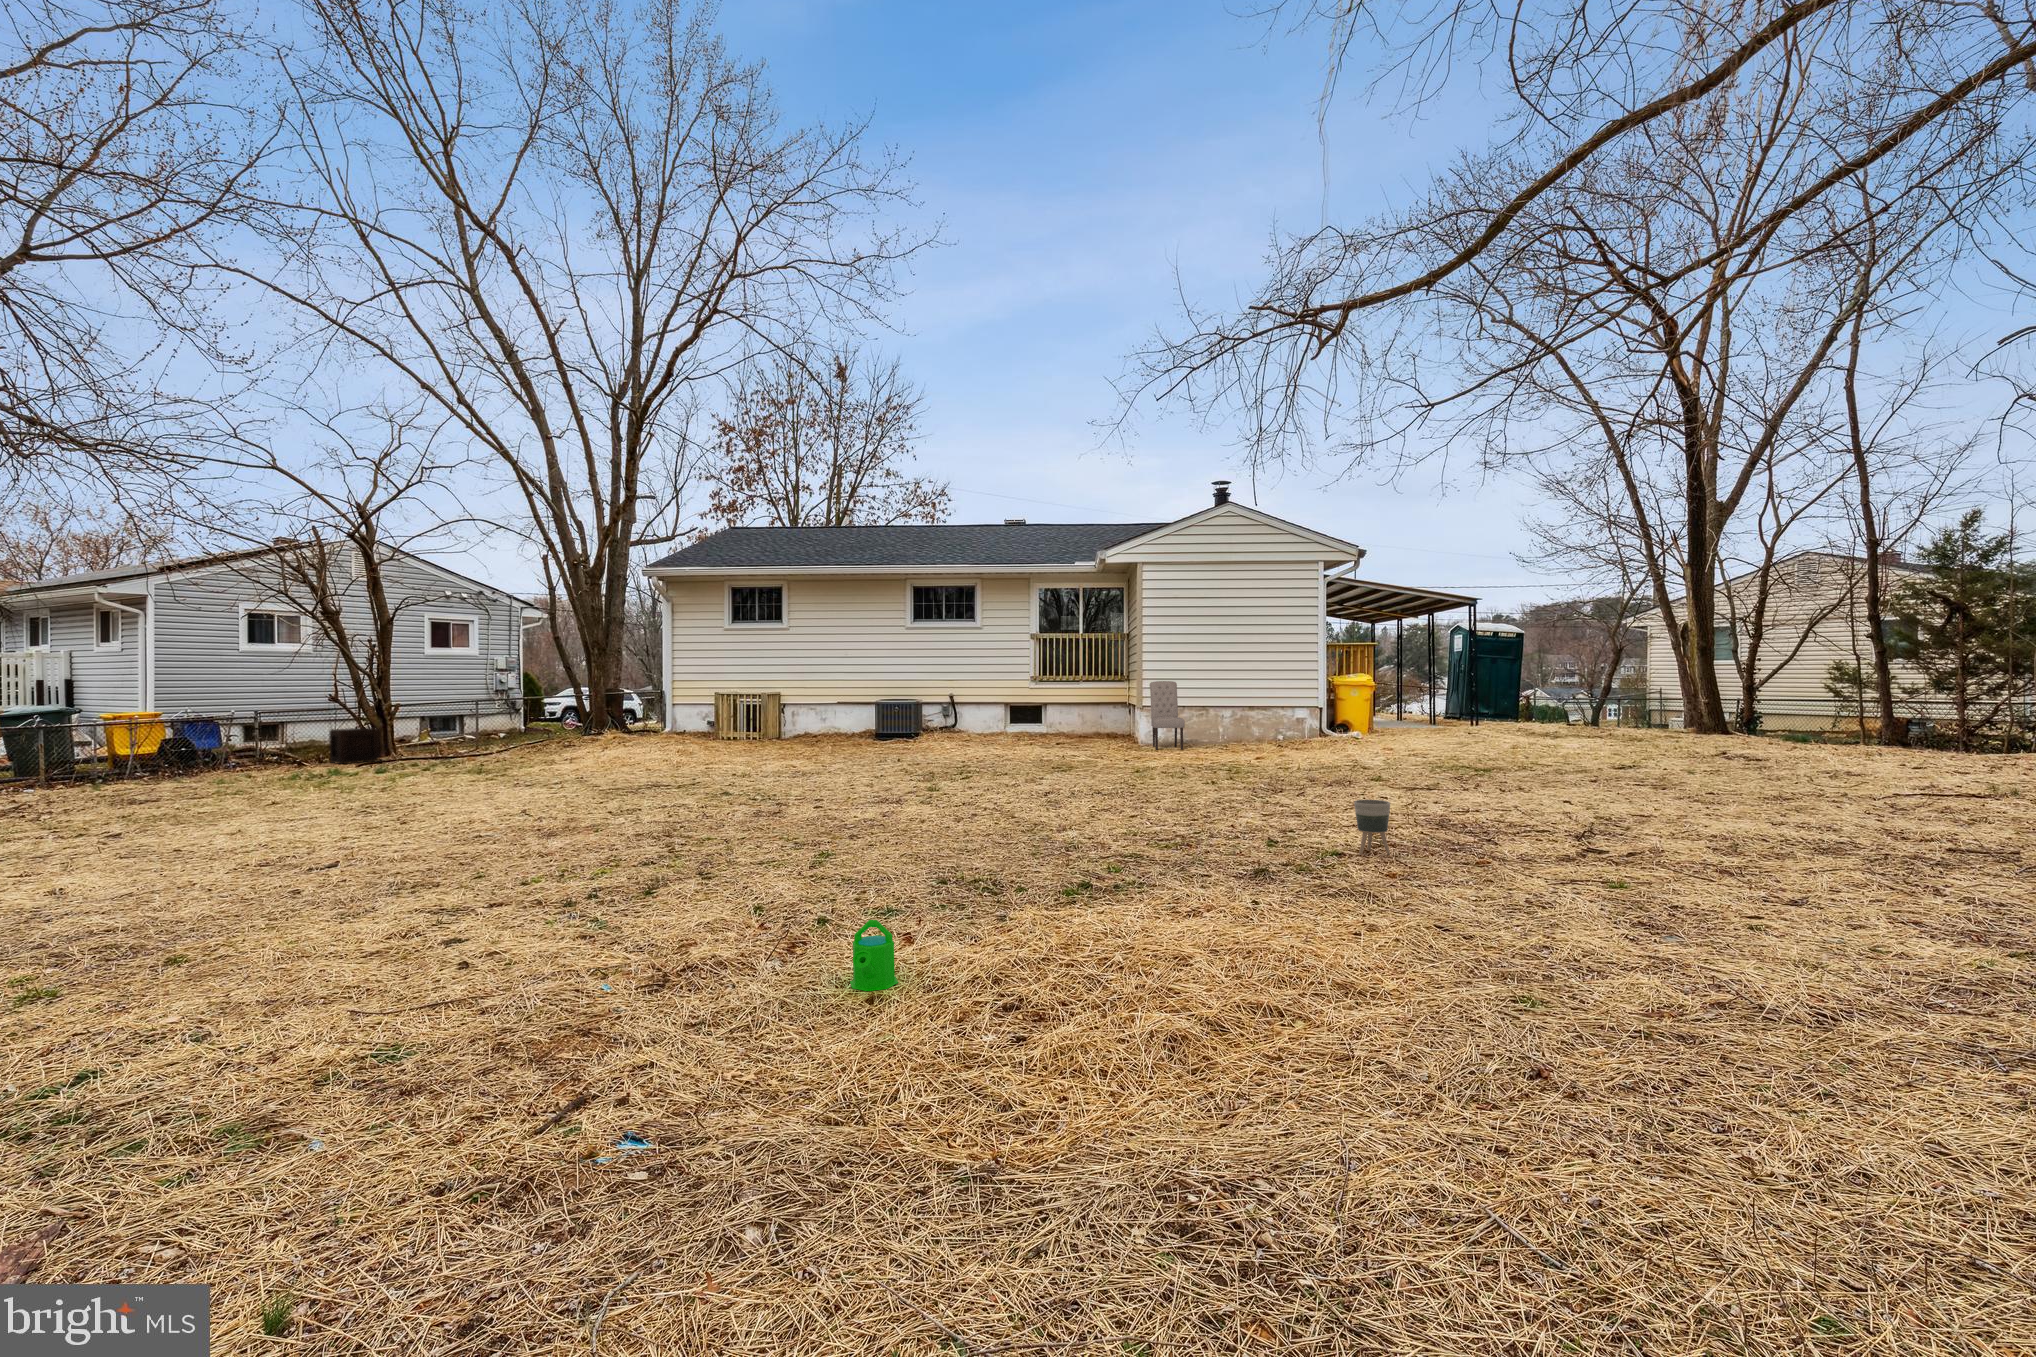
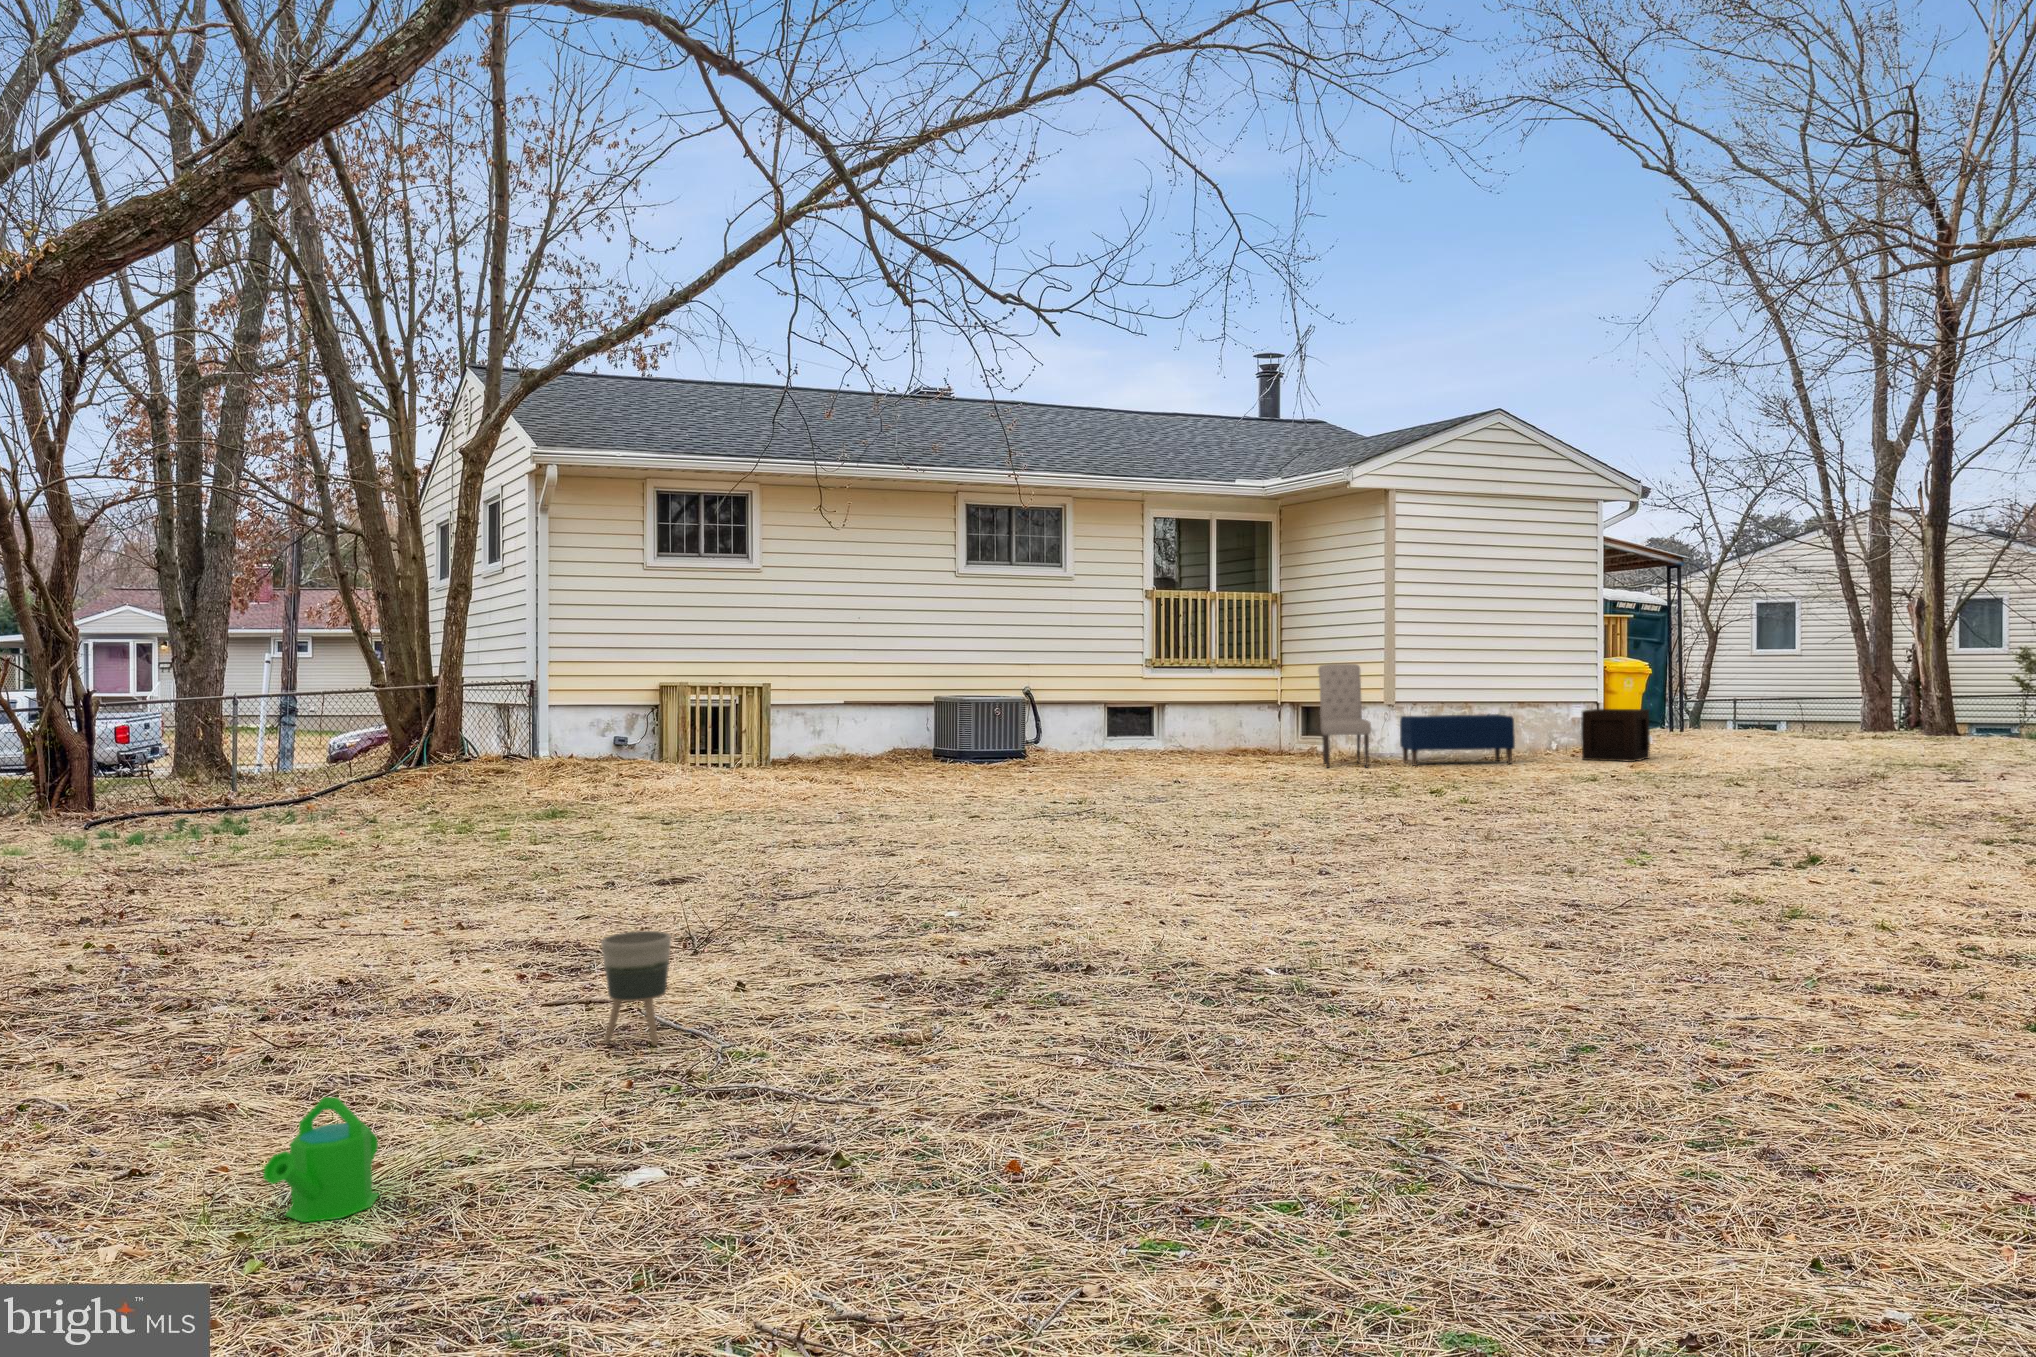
bench: none [1202,714,1276,748] -> present [1400,714,1515,766]
wooden crate: present [329,728,381,764] -> present [1581,709,1650,762]
planter: present [1354,800,1390,855] -> present [601,931,671,1046]
watering can: present [850,920,898,991] -> present [264,1097,378,1222]

